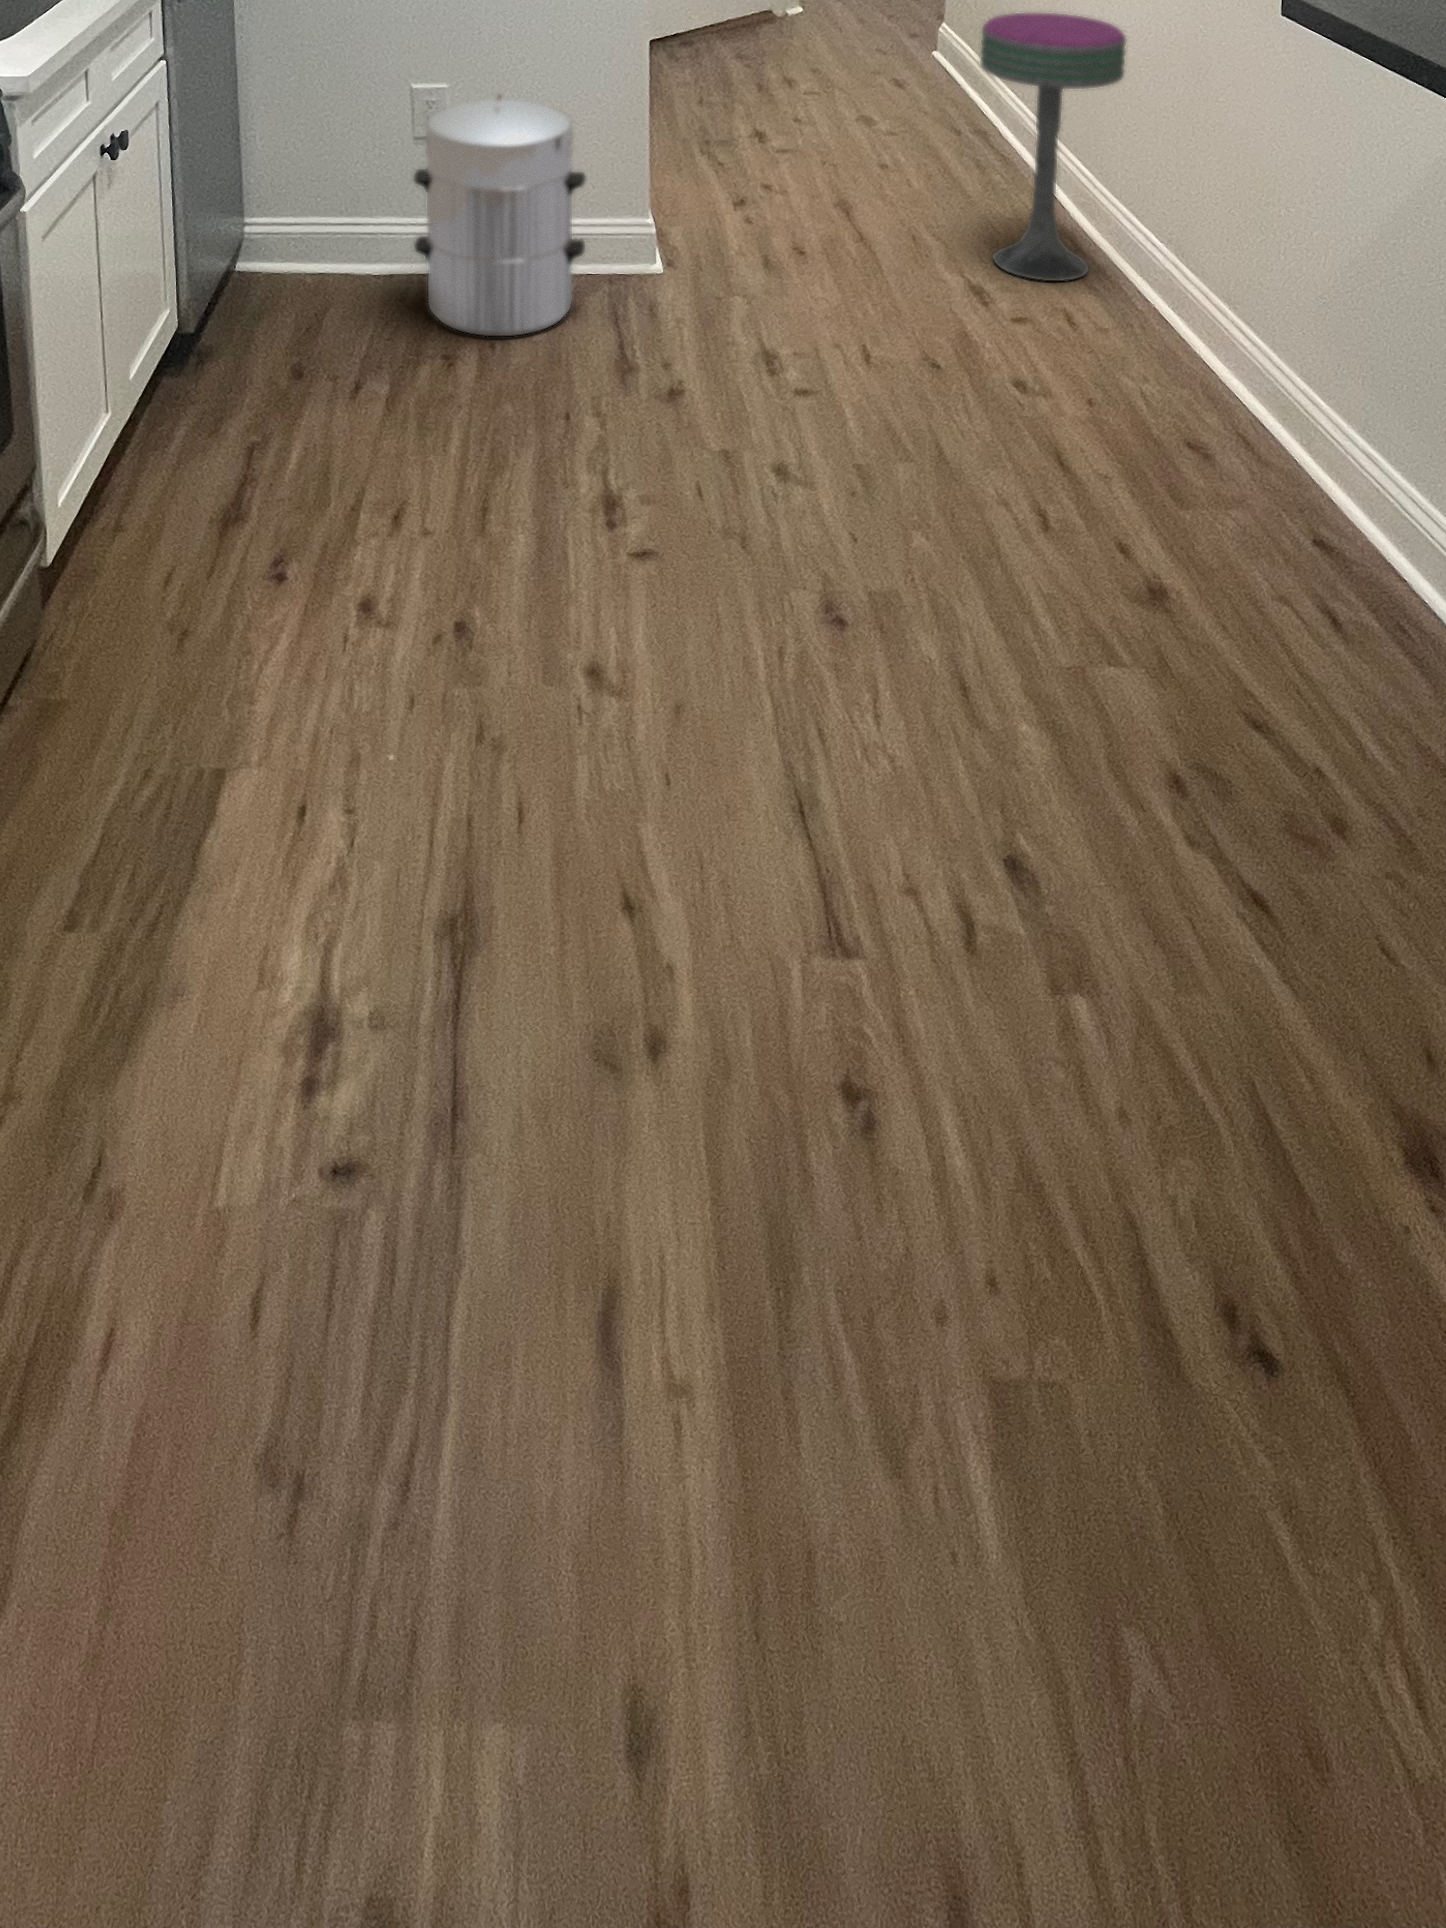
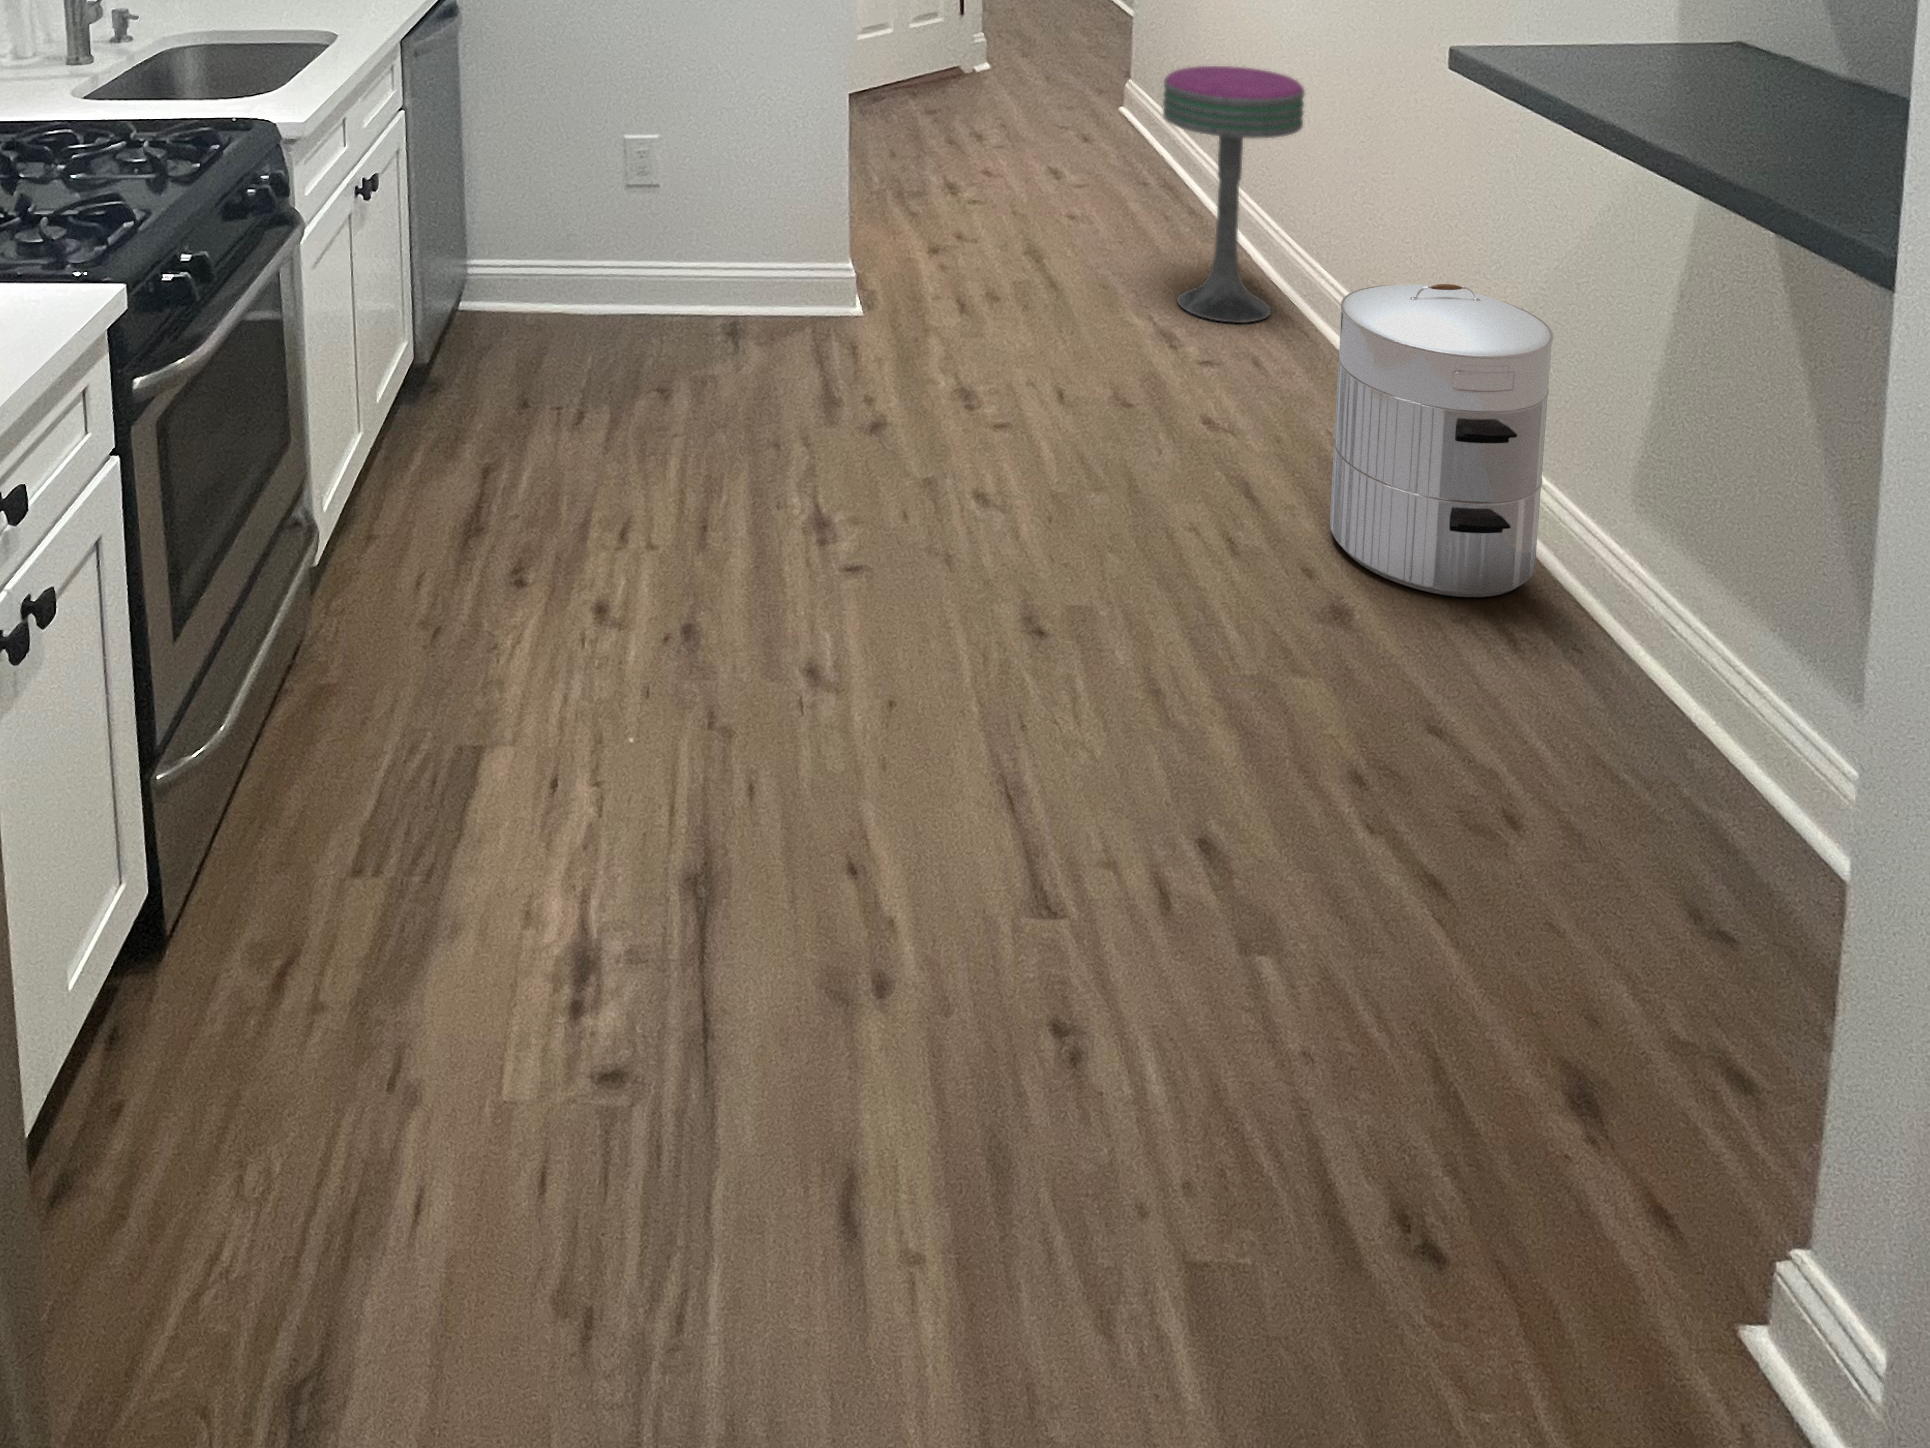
waste bin: present [414,95,586,336] -> present [1330,284,1553,597]

